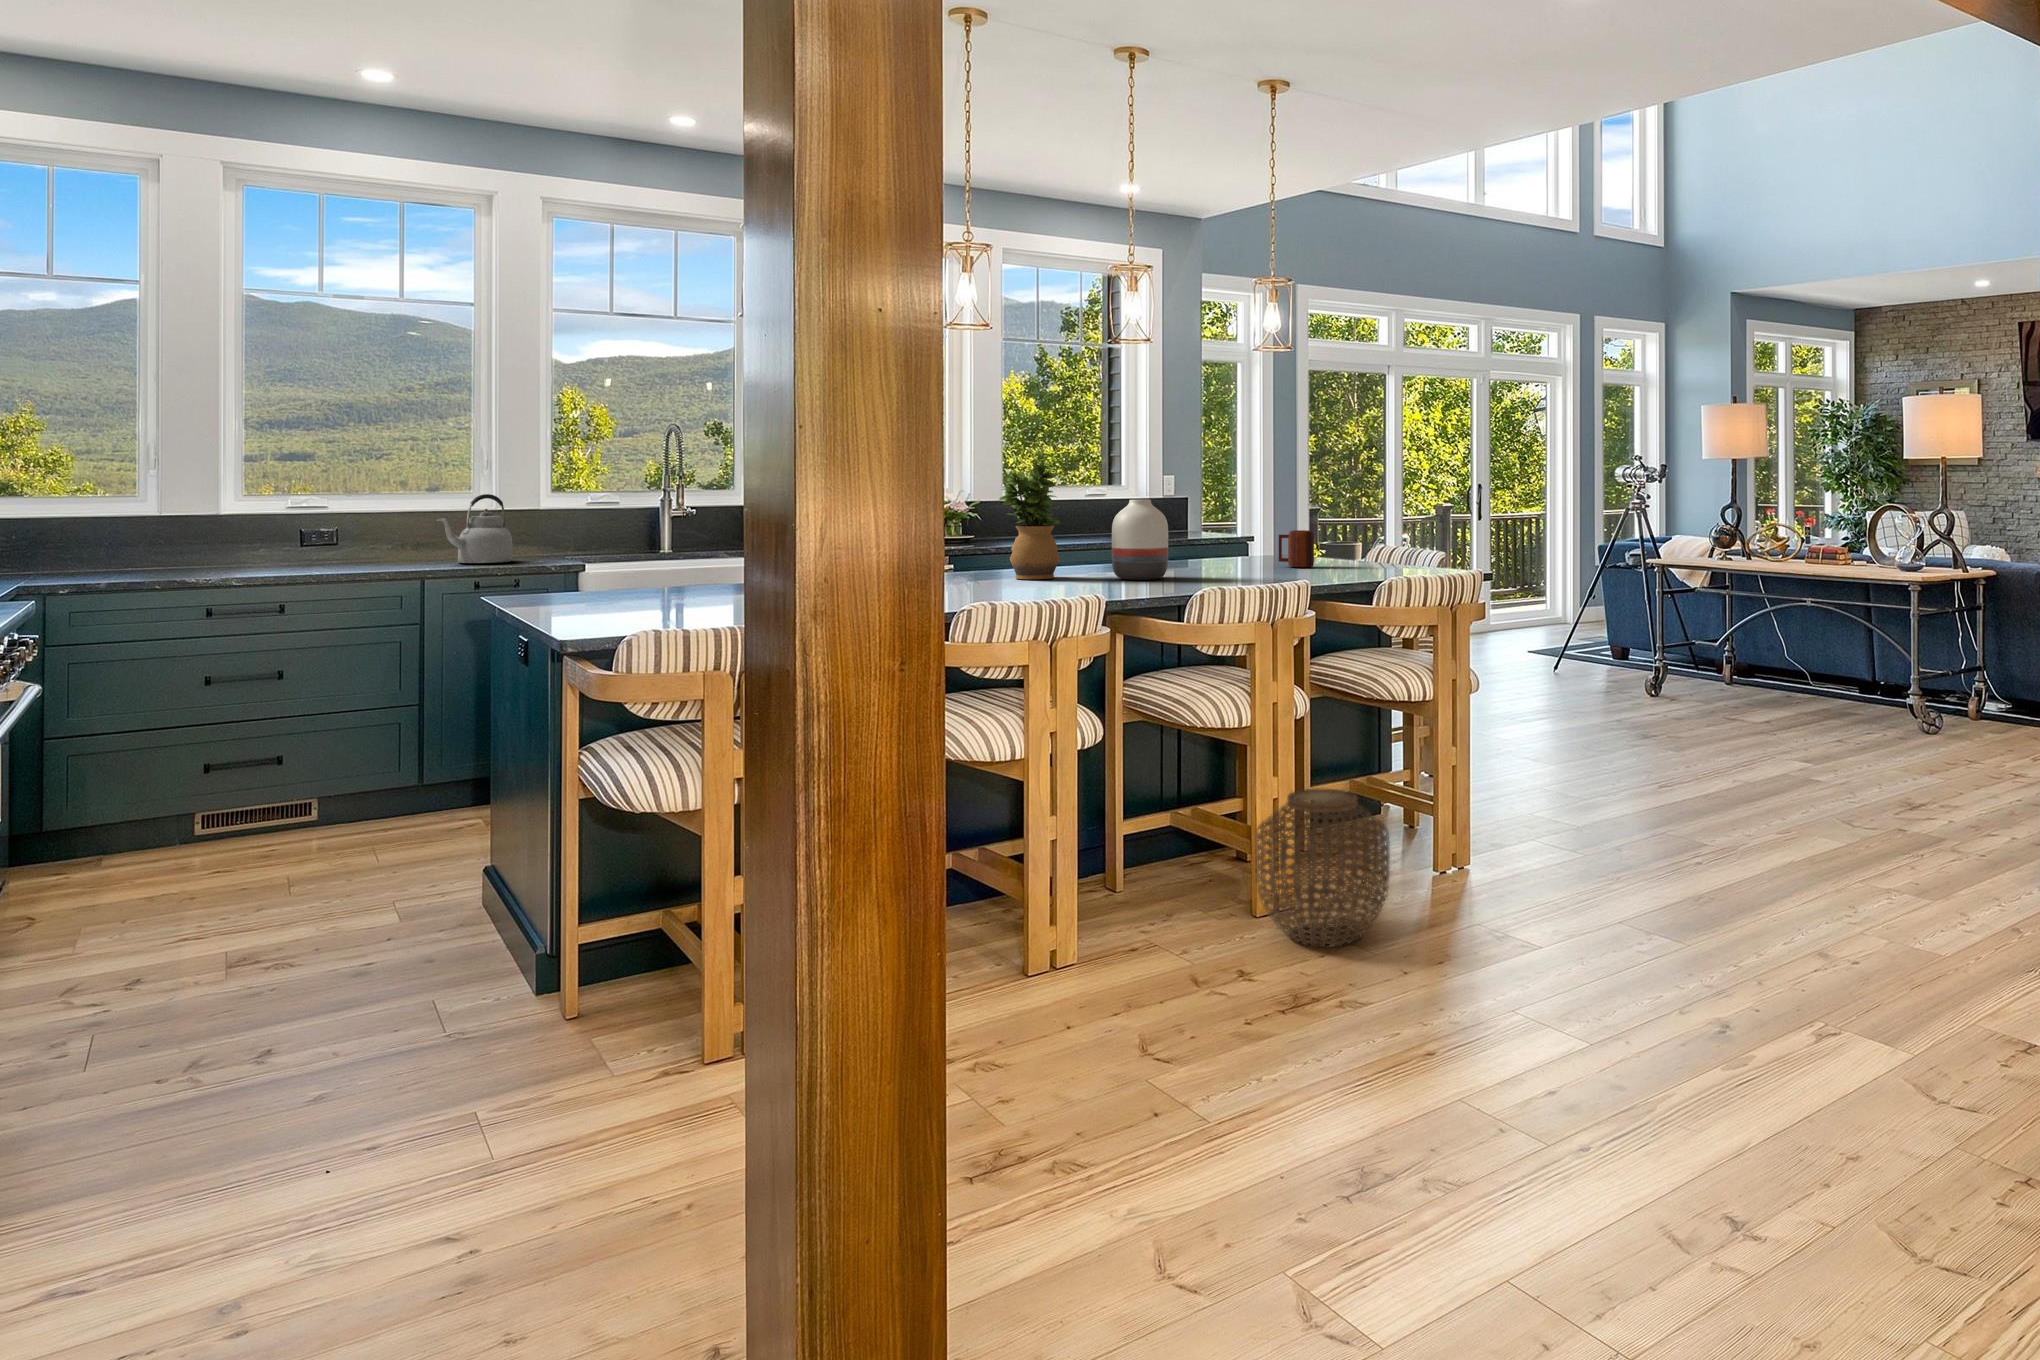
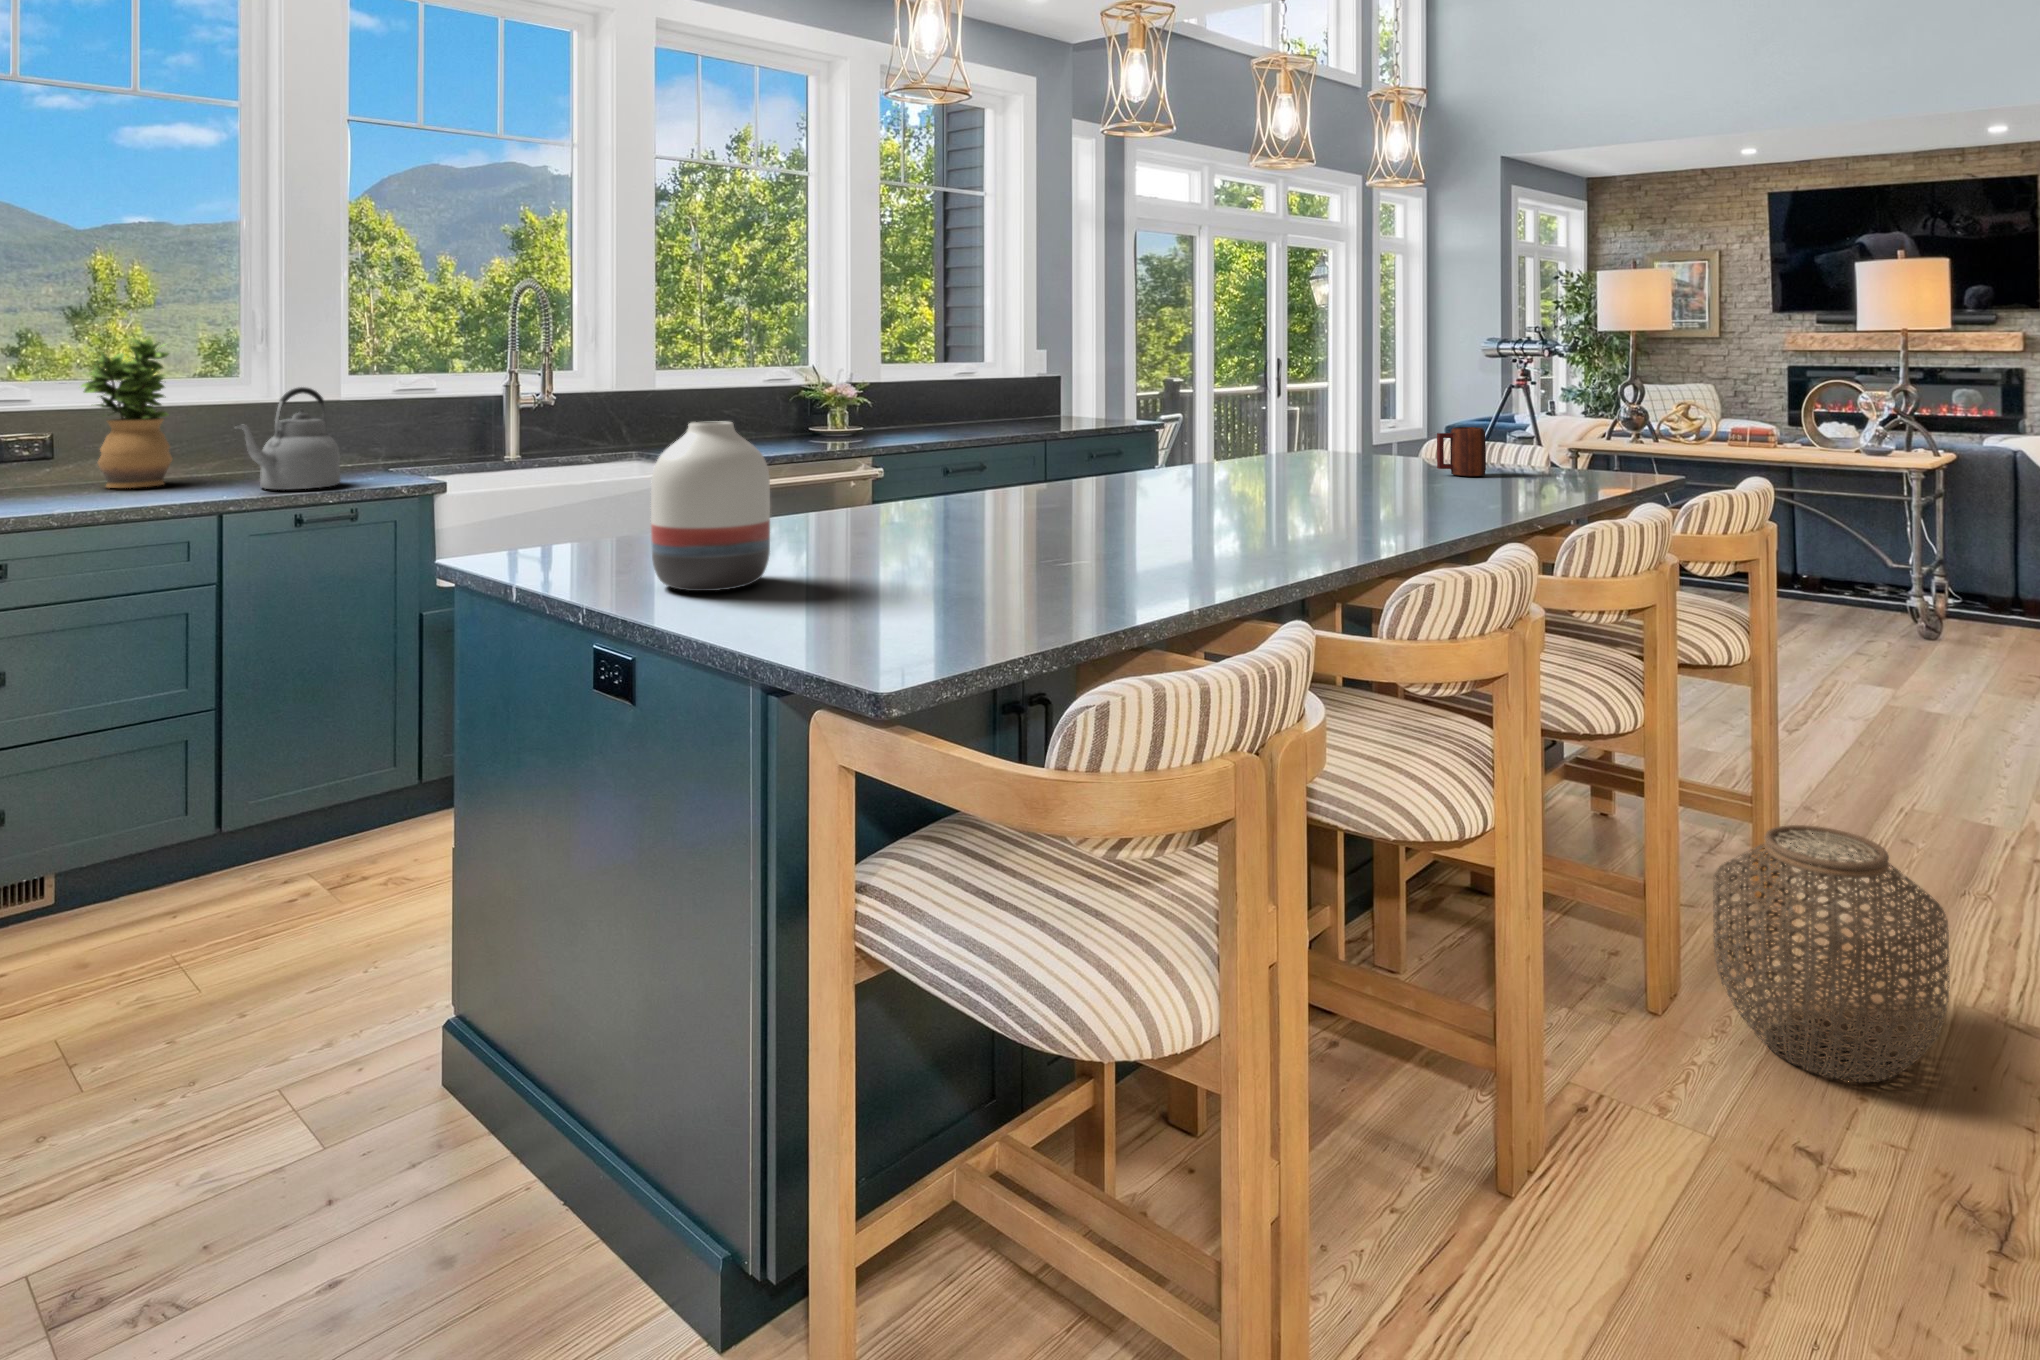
potted plant: present [999,462,1060,579] -> present [81,339,172,488]
vase: present [1112,500,1168,580] -> present [651,422,770,591]

